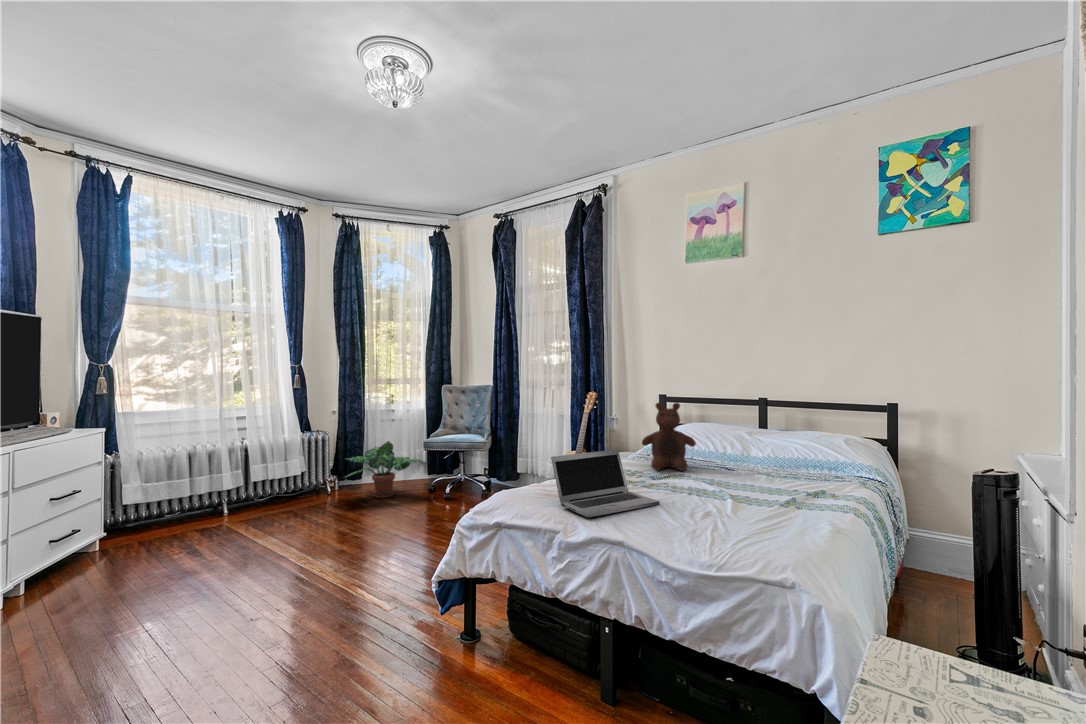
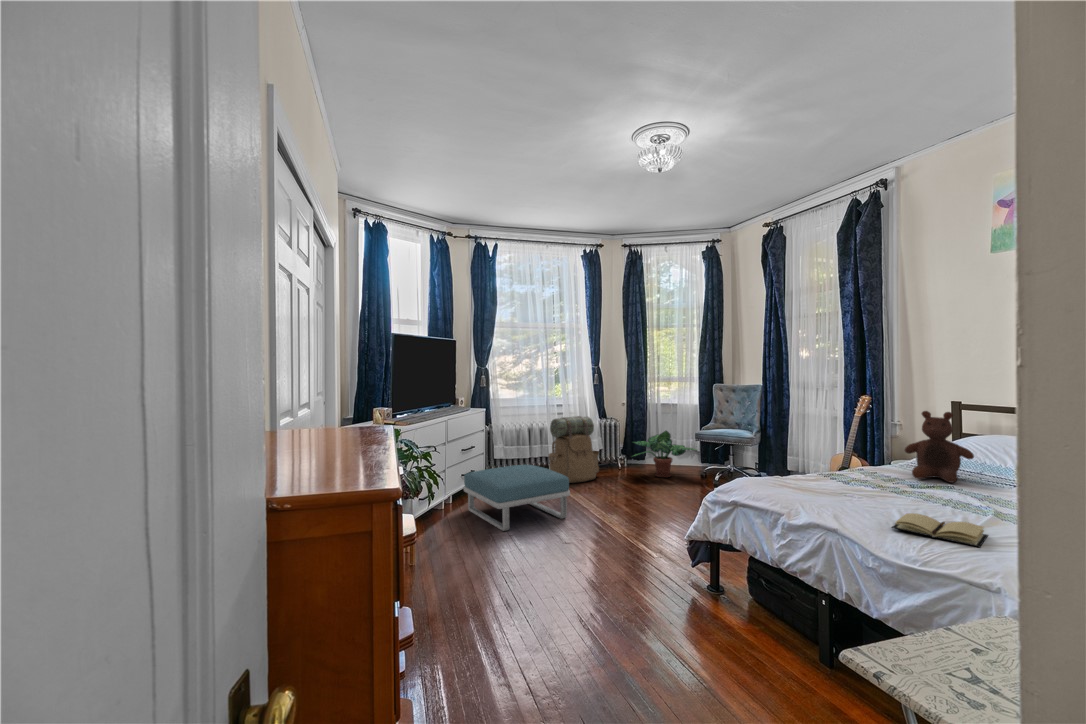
backpack: none [222,431,300,524] -> present [549,416,599,483]
laptop: present [551,449,659,517] -> none [785,453,896,507]
footstool: none [53,508,259,624] -> present [464,465,570,531]
book: none [674,509,753,538] -> present [892,513,988,547]

